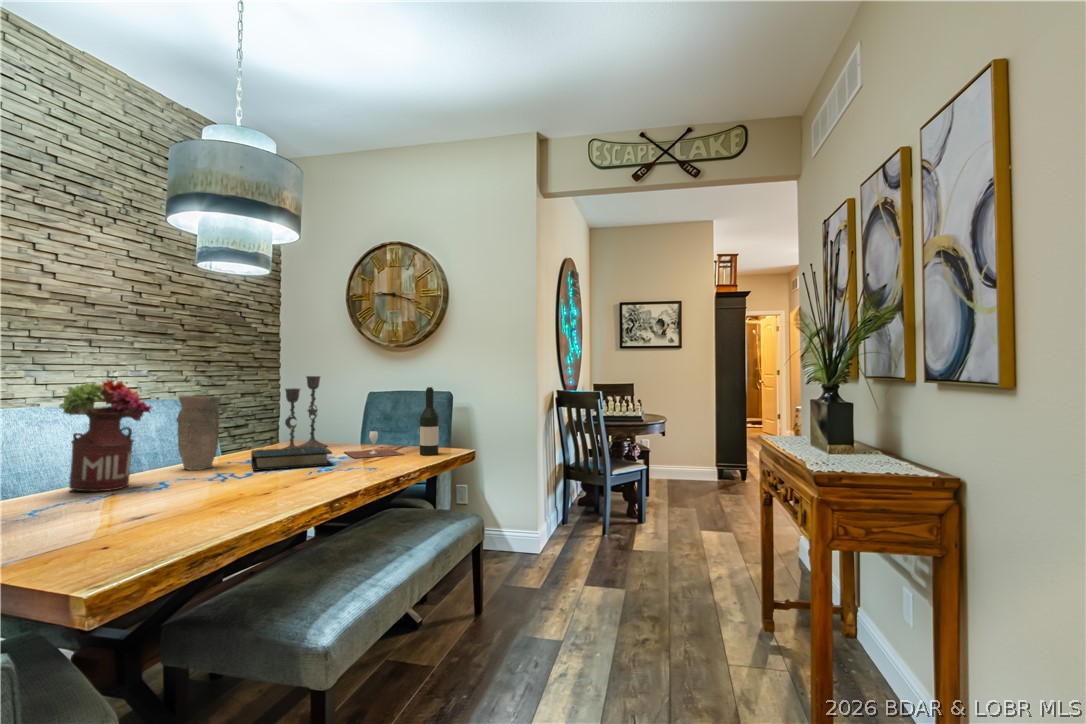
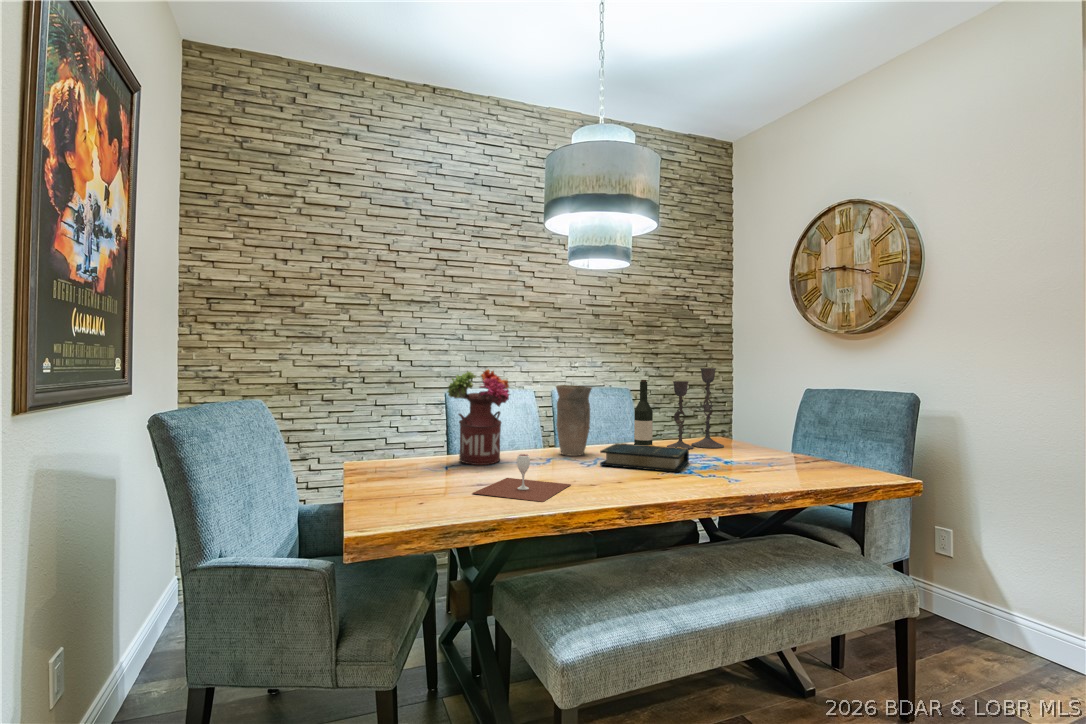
wine bottle: present [420,387,439,455] -> present [634,380,653,445]
wine glass: present [345,431,403,458] -> present [473,454,571,502]

